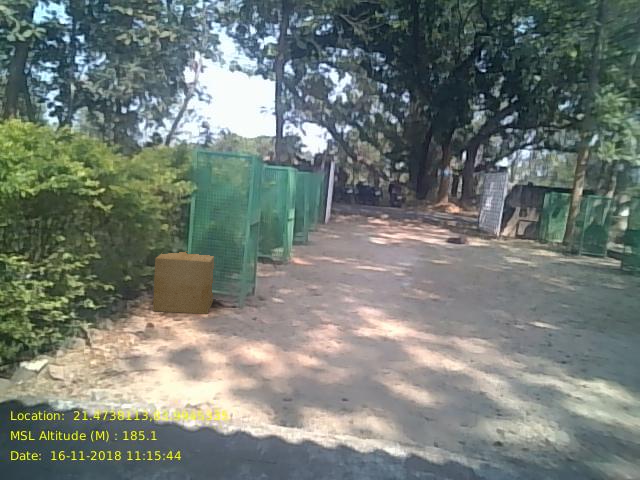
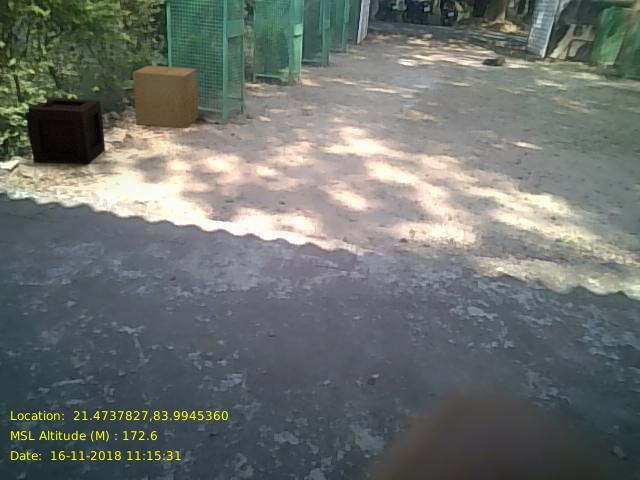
wooden crate: none [59,288,134,361] -> present [26,98,105,164]

